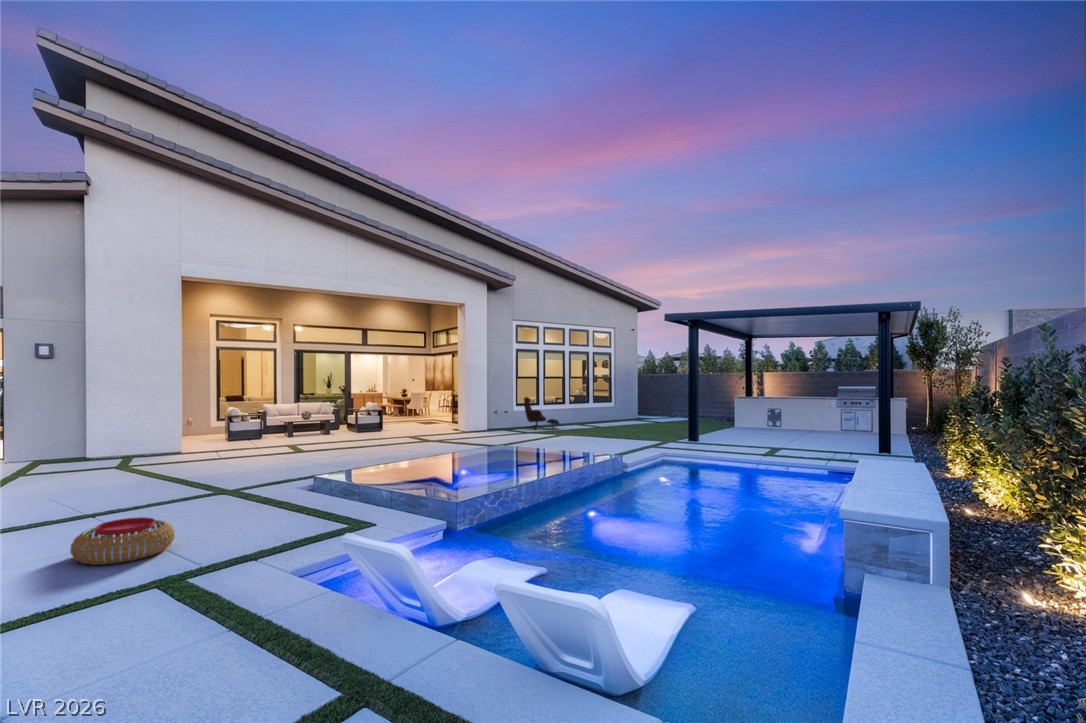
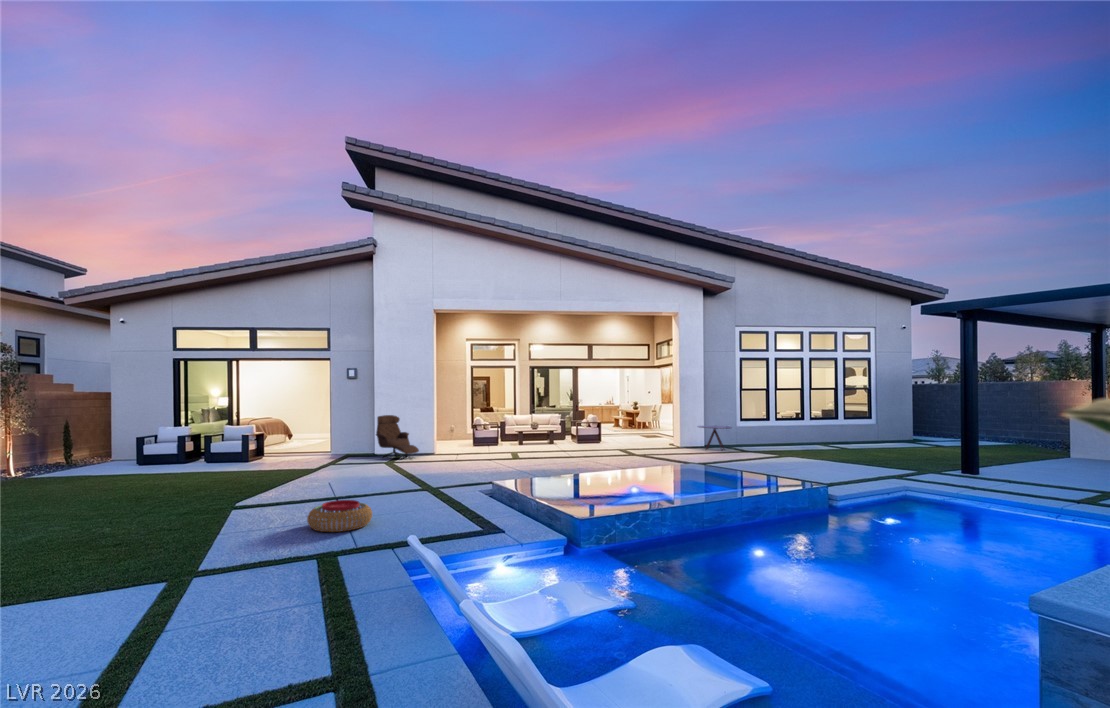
lounge chair: present [524,397,559,429] -> present [376,415,419,458]
round table: none [480,411,512,434] -> present [698,426,732,450]

